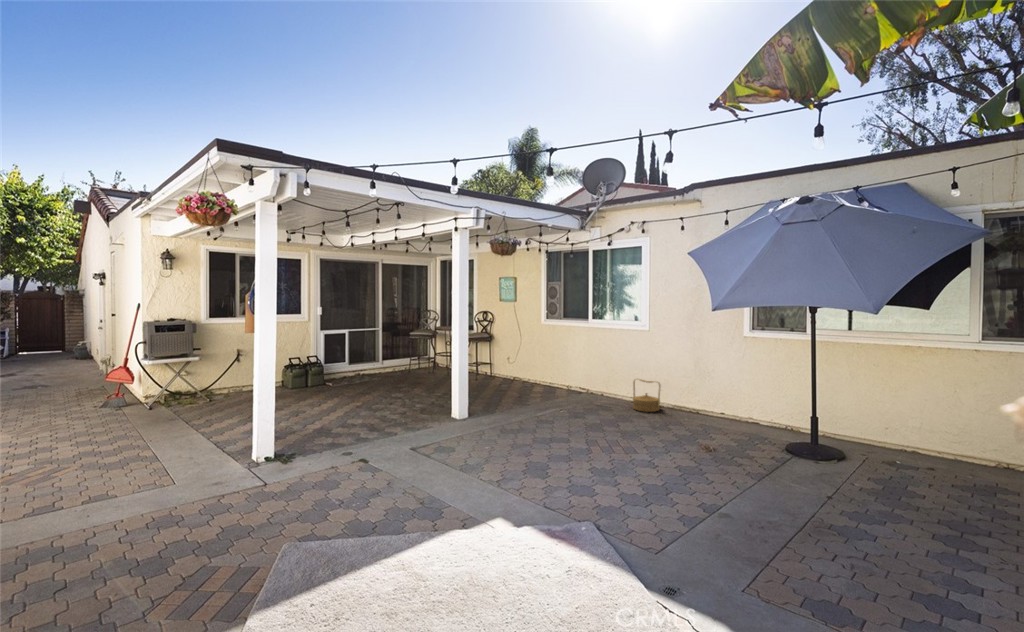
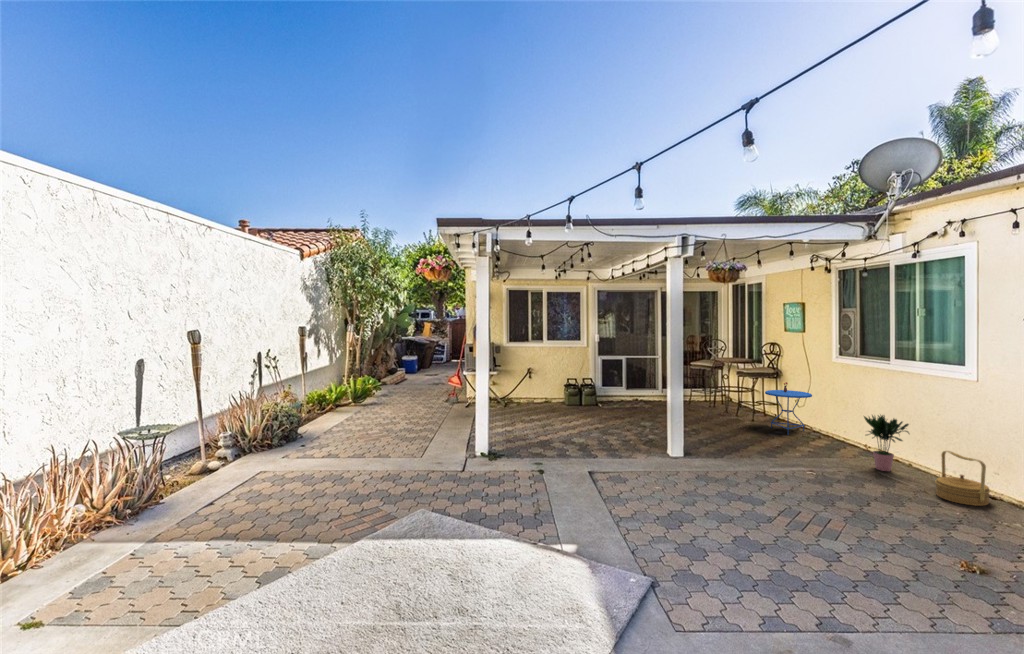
side table: none [494,344,528,387] -> present [765,382,812,435]
potted plant: none [582,358,610,401] -> present [864,415,909,471]

